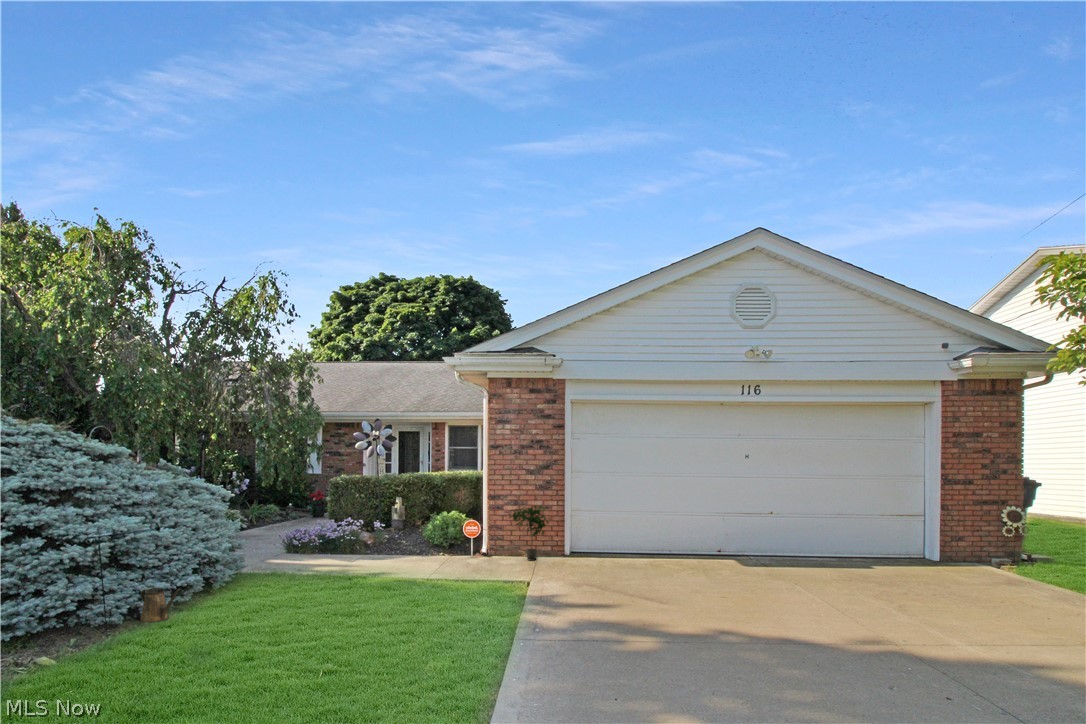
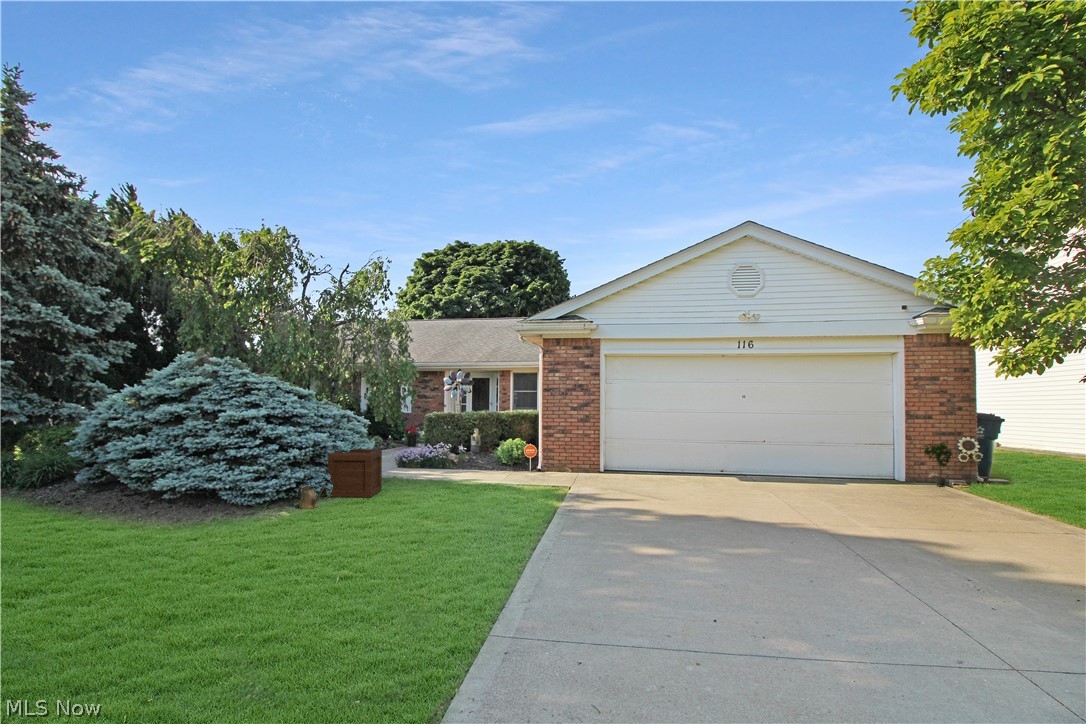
potted plant: present [509,506,551,561] -> present [923,442,953,487]
wooden crate: none [189,530,271,600] -> present [328,449,382,498]

